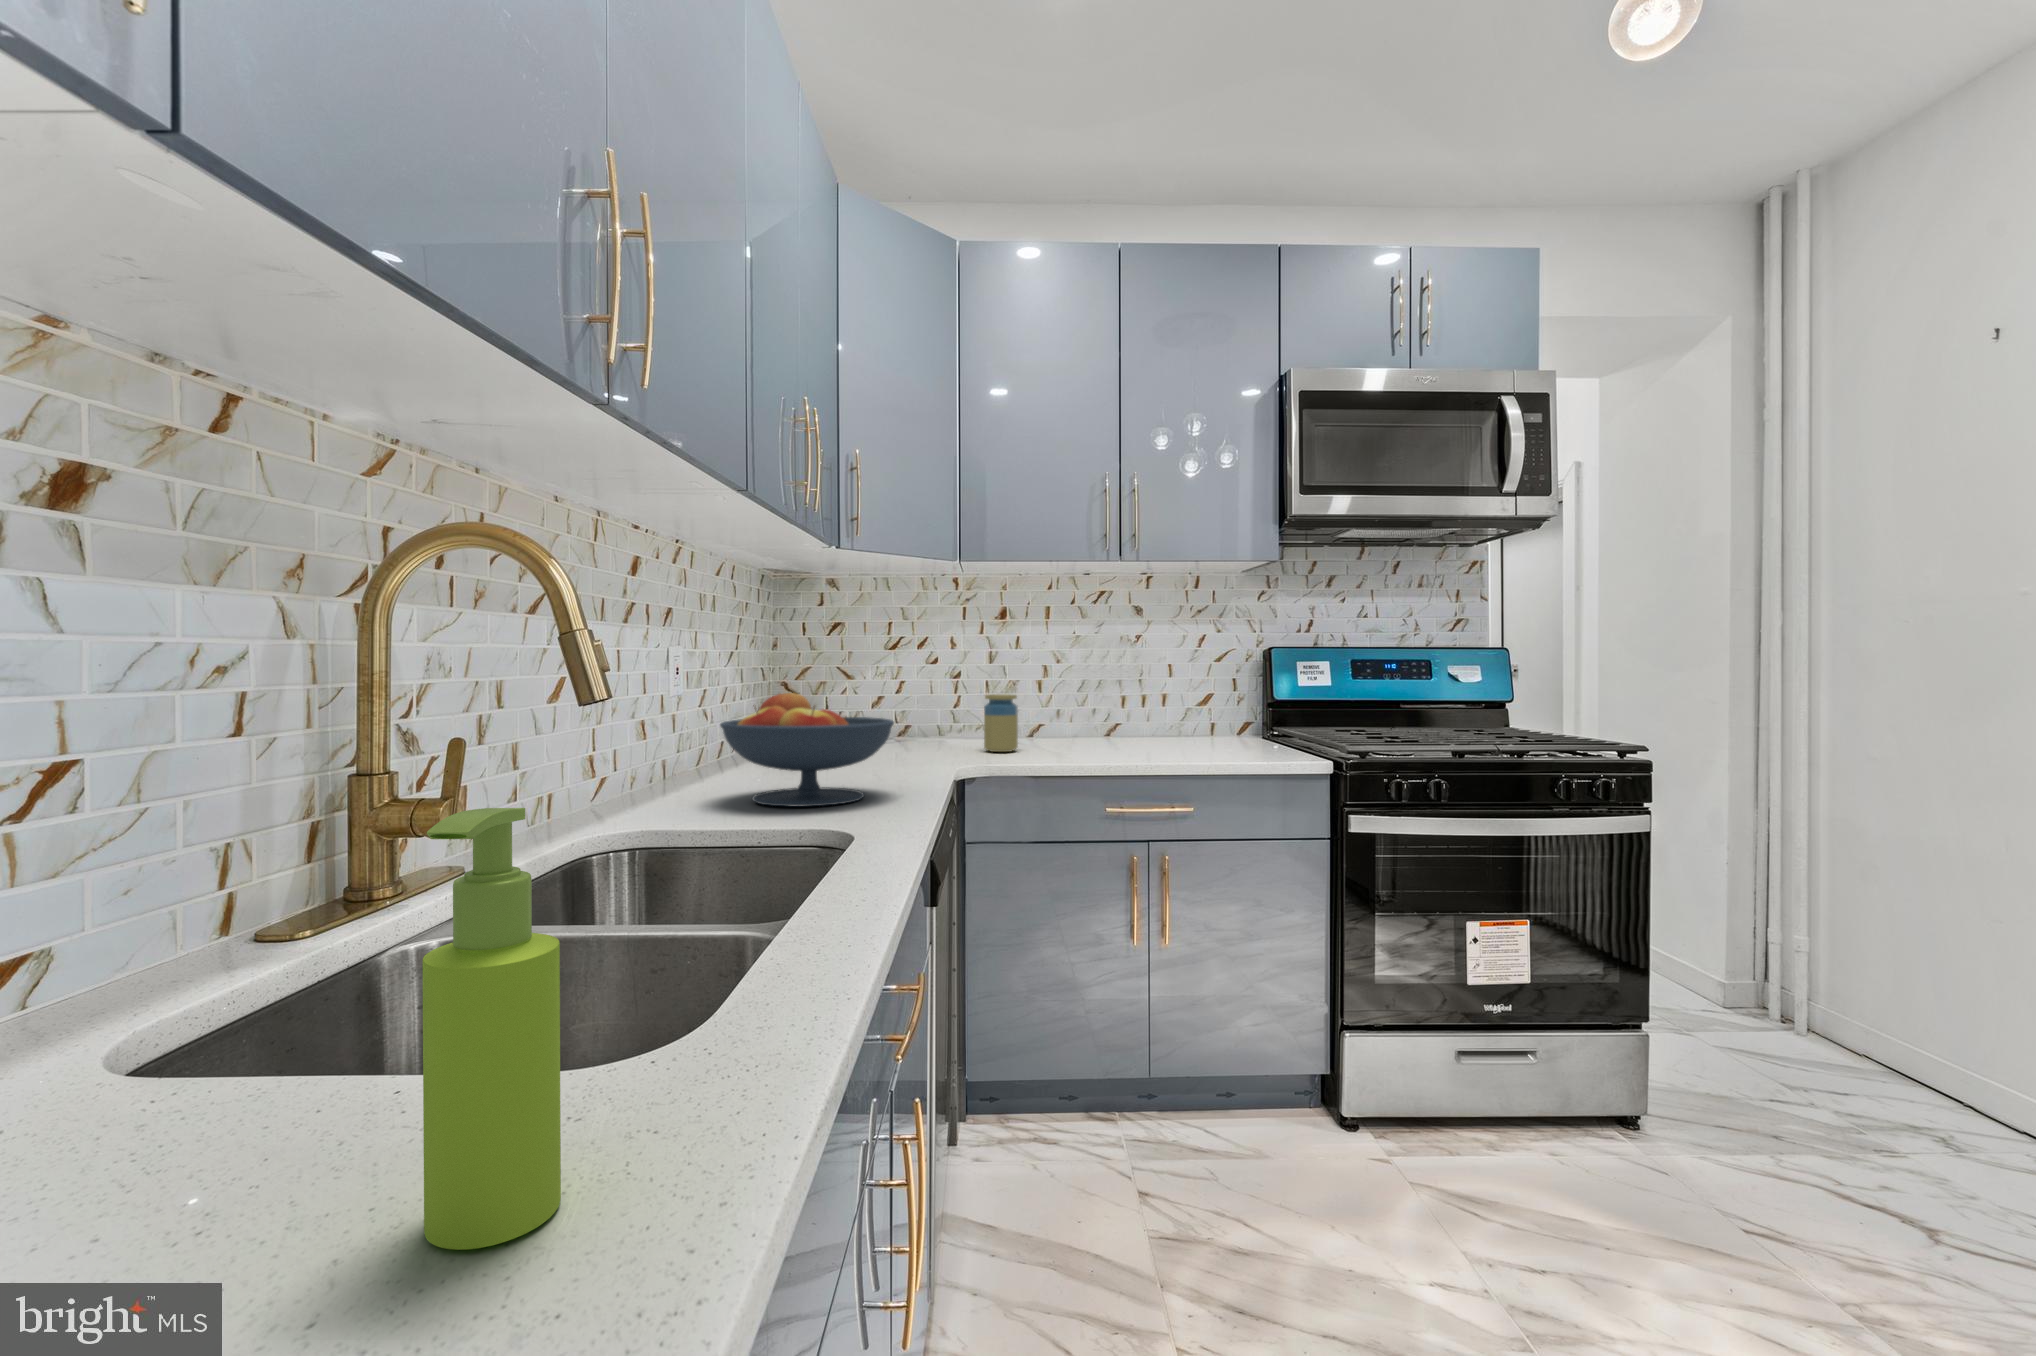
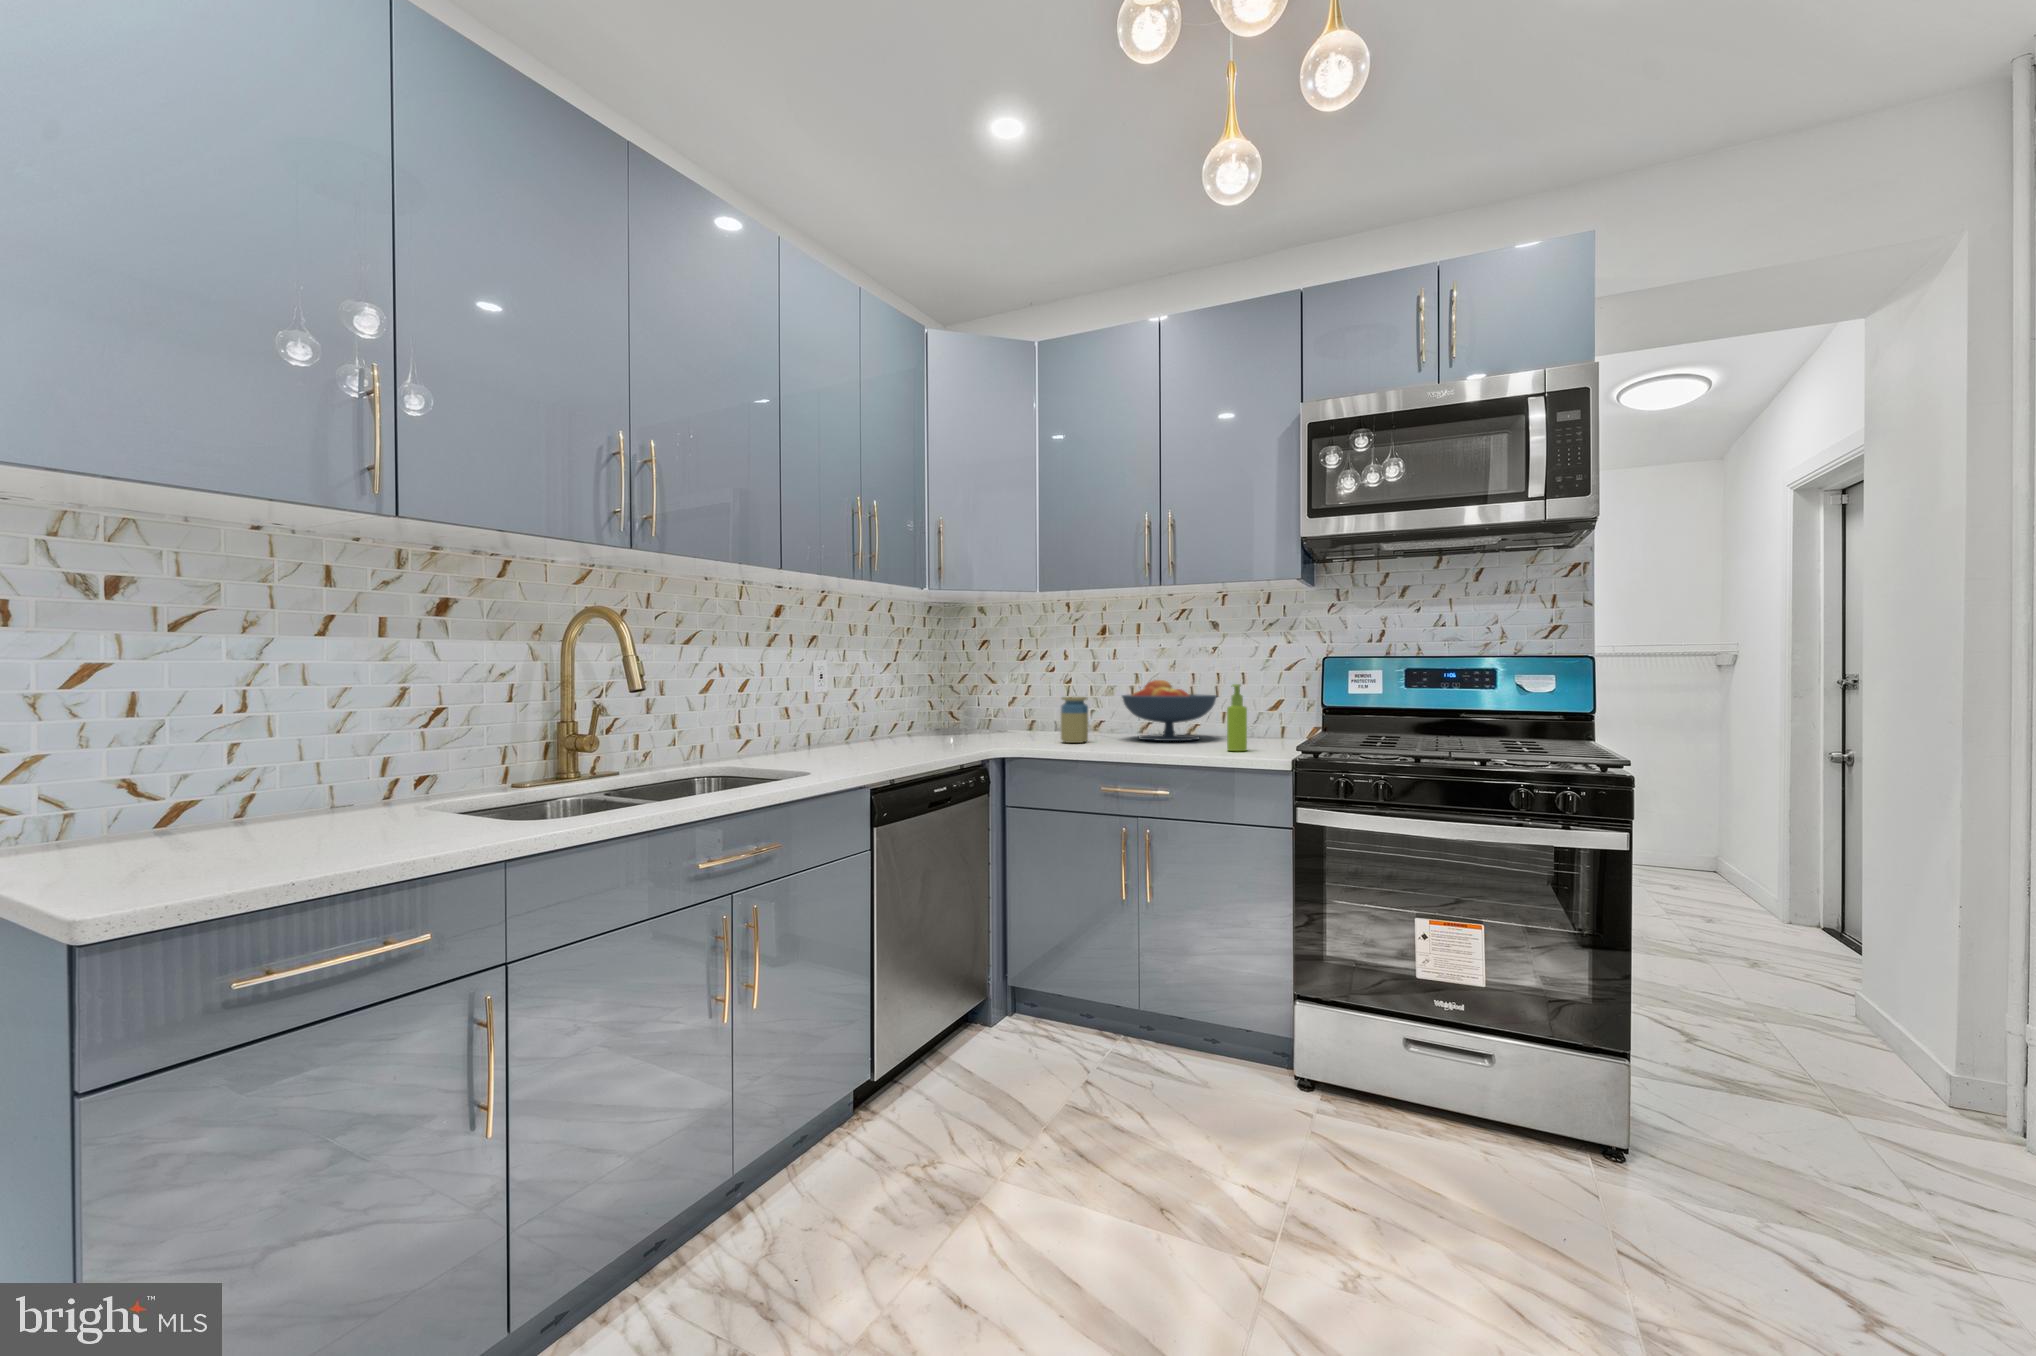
fruit bowl: present [720,693,894,807] -> present [1122,680,1217,741]
soap dispenser: present [423,808,561,1250] -> present [1227,684,1247,751]

